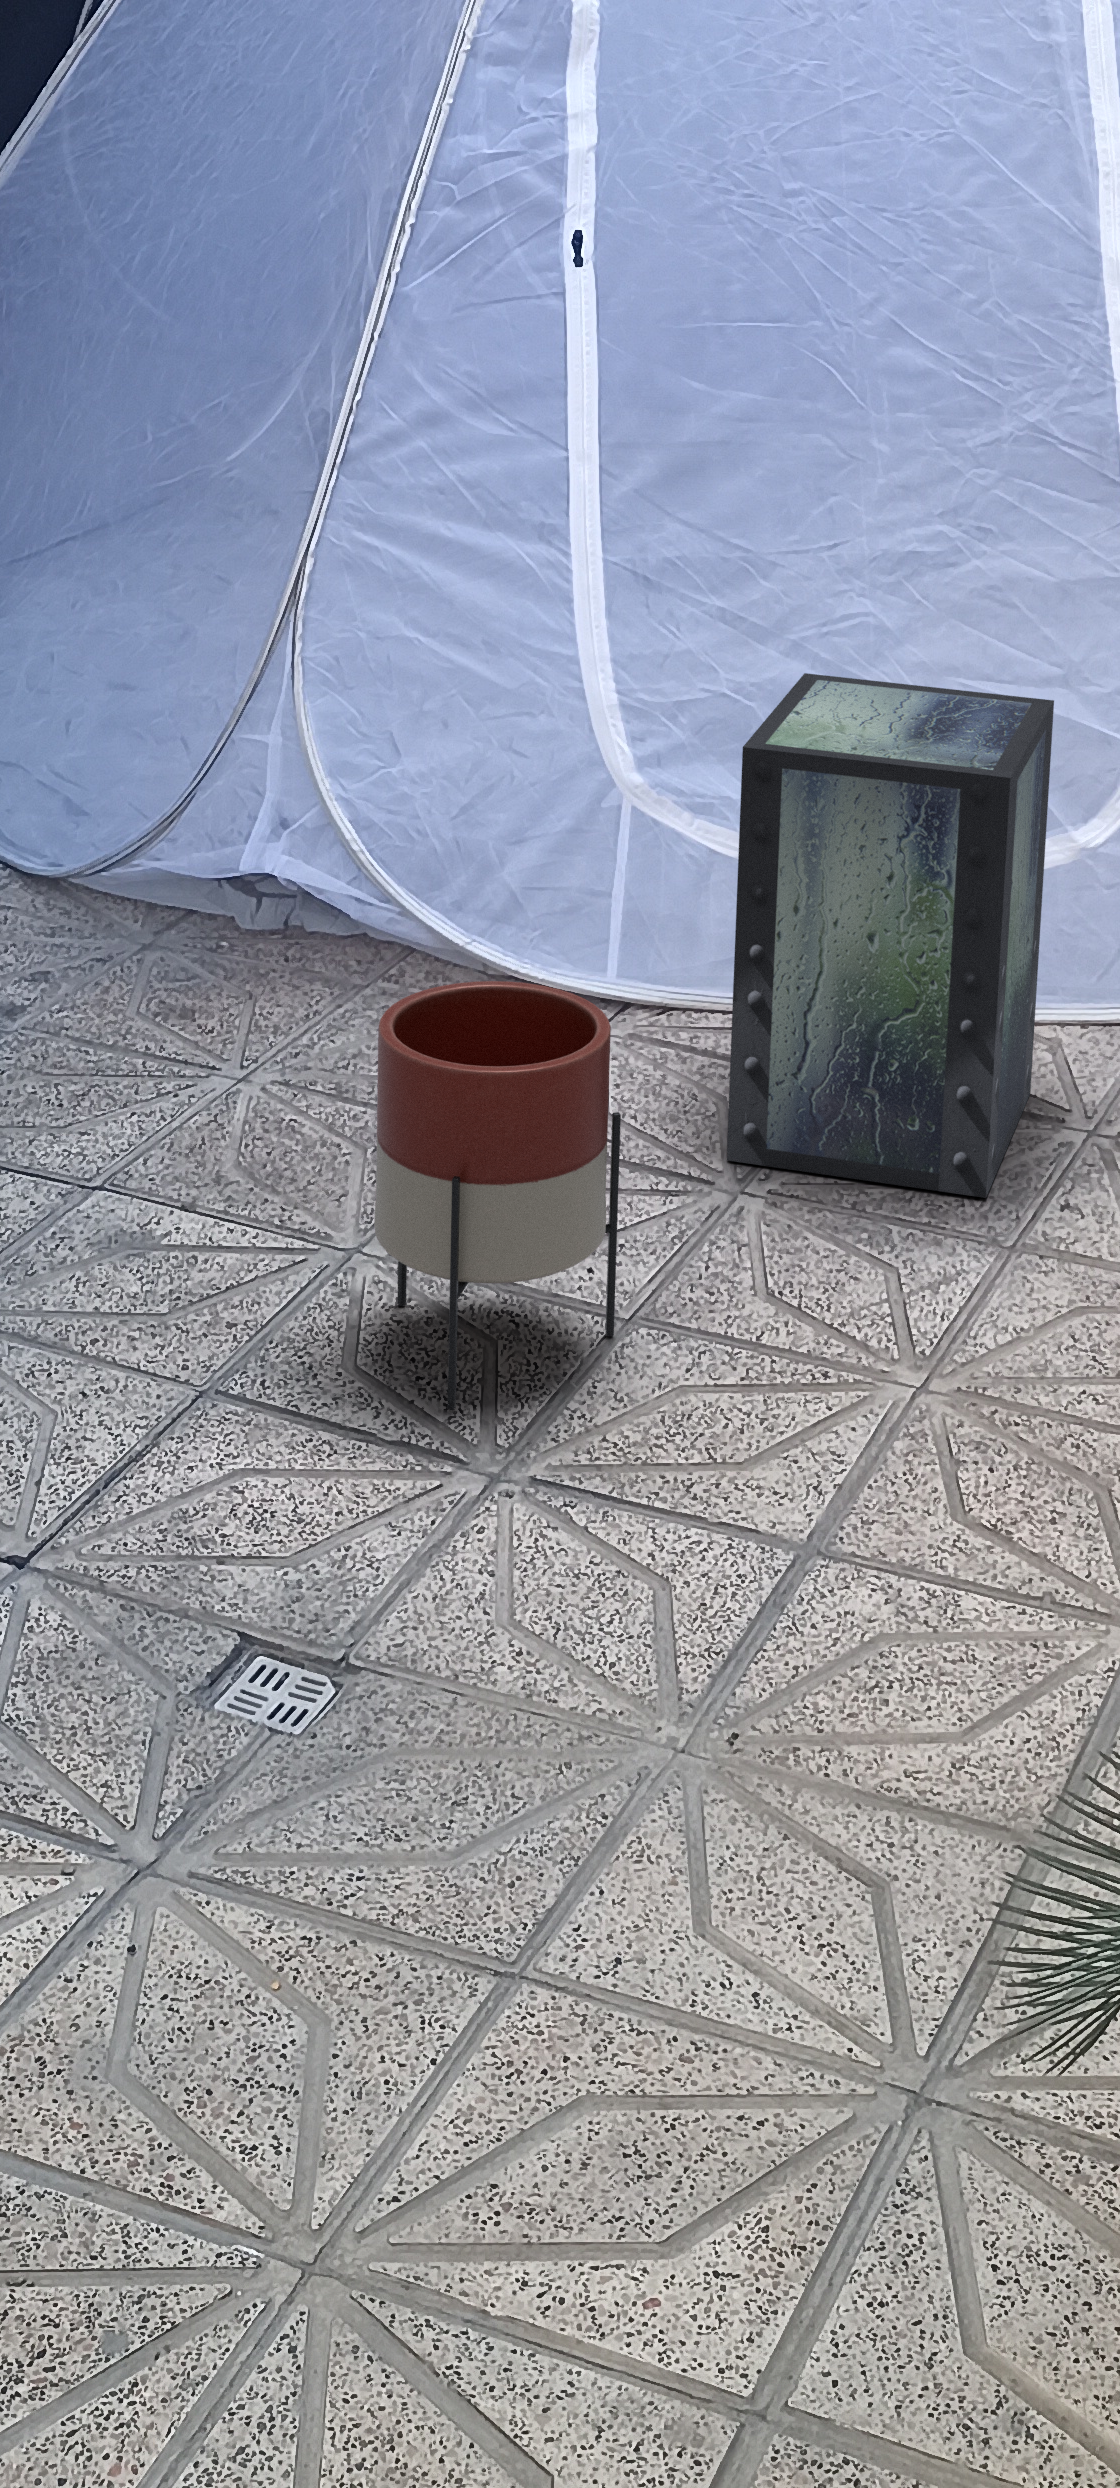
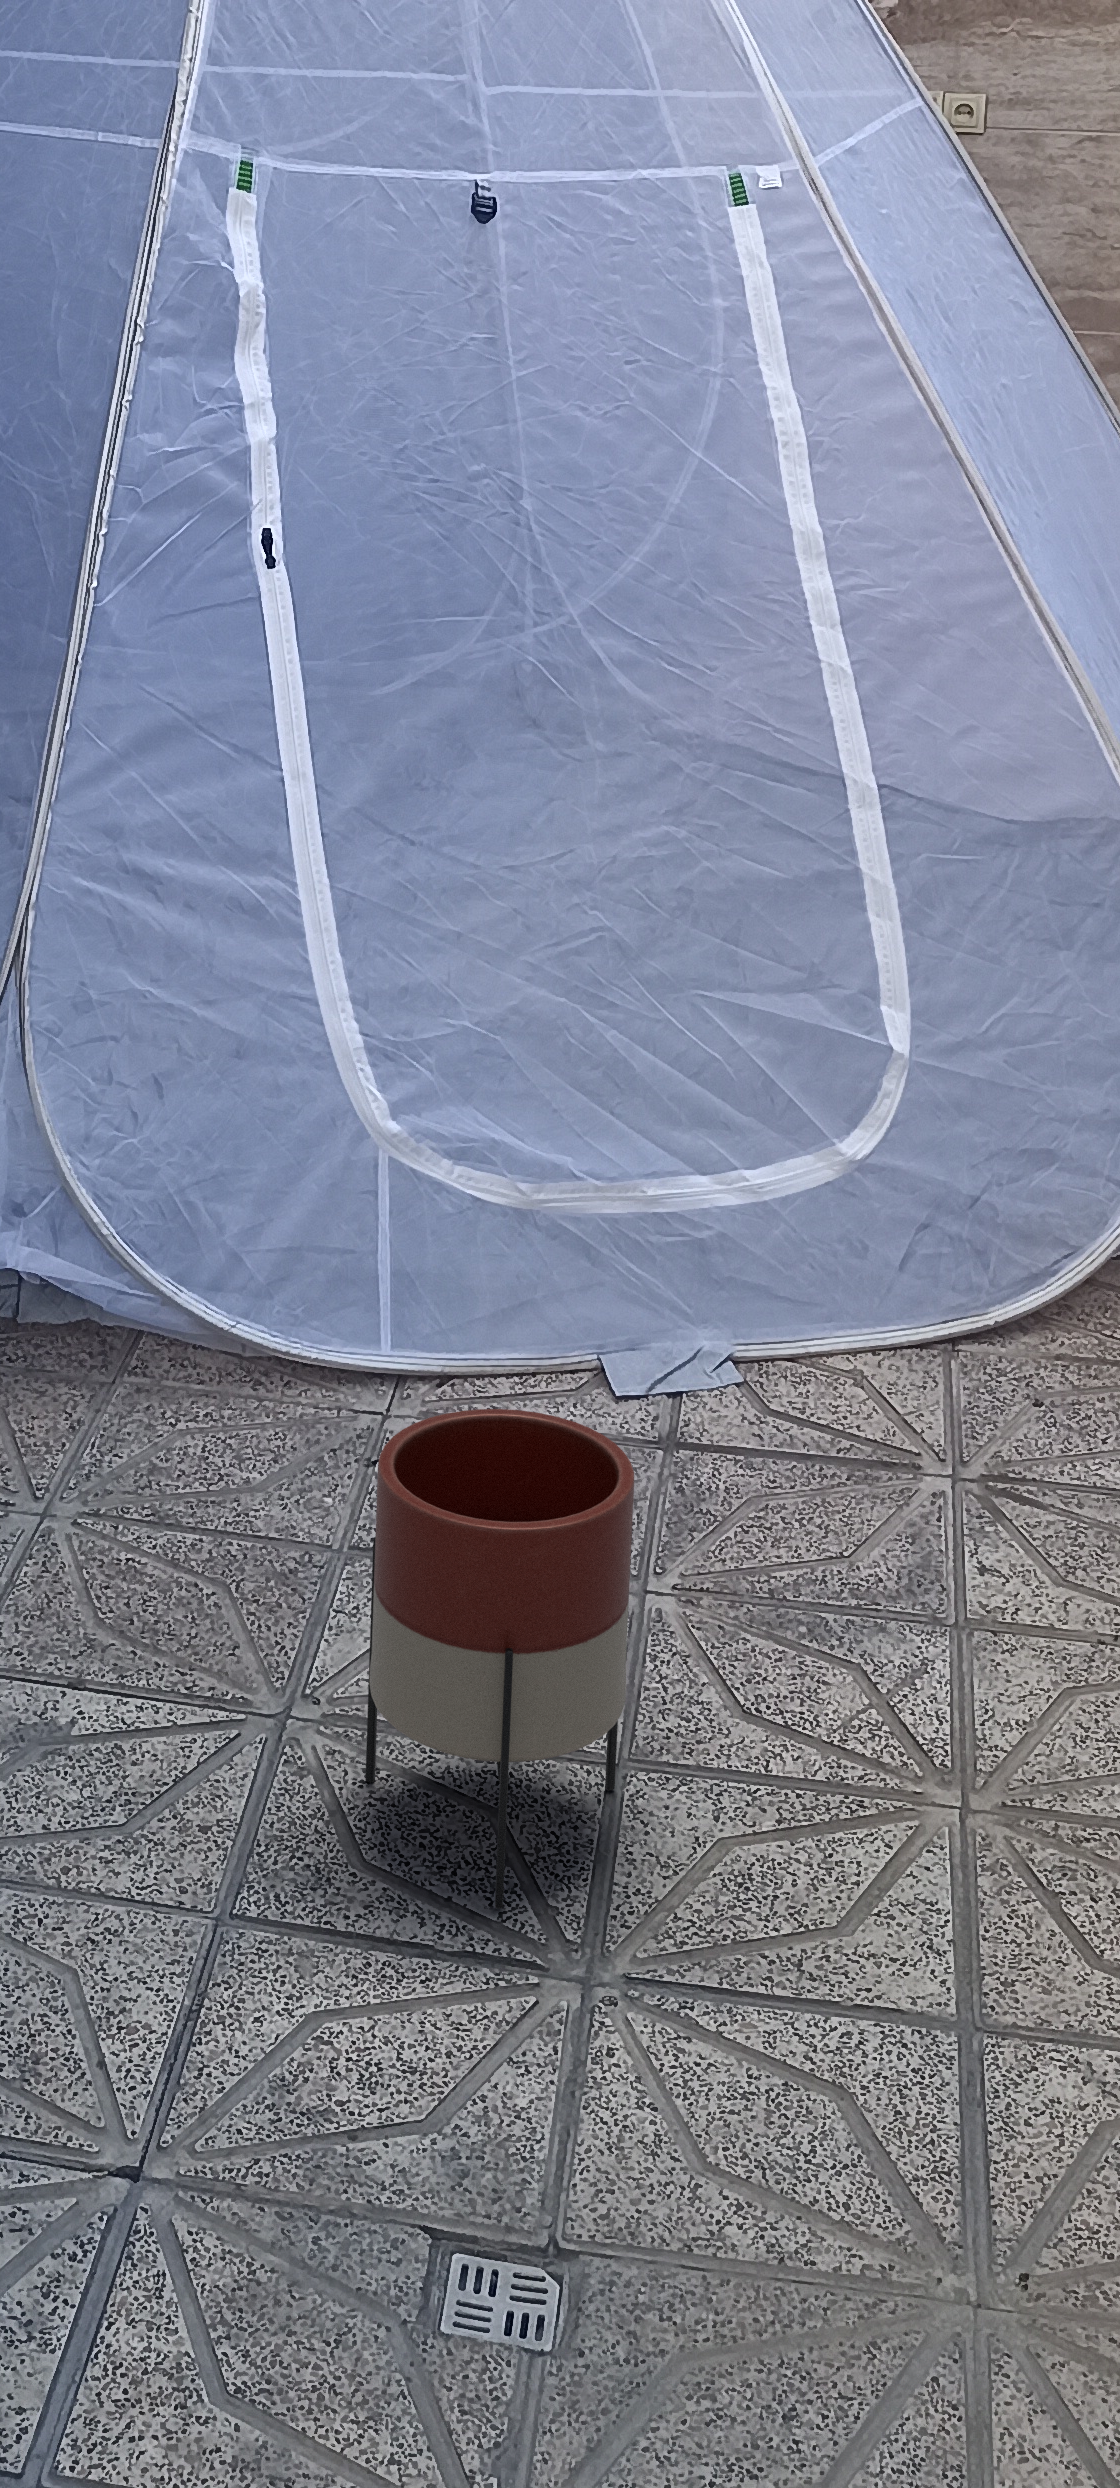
storage box: present [727,673,1054,1198] -> none [598,1010,922,1569]

